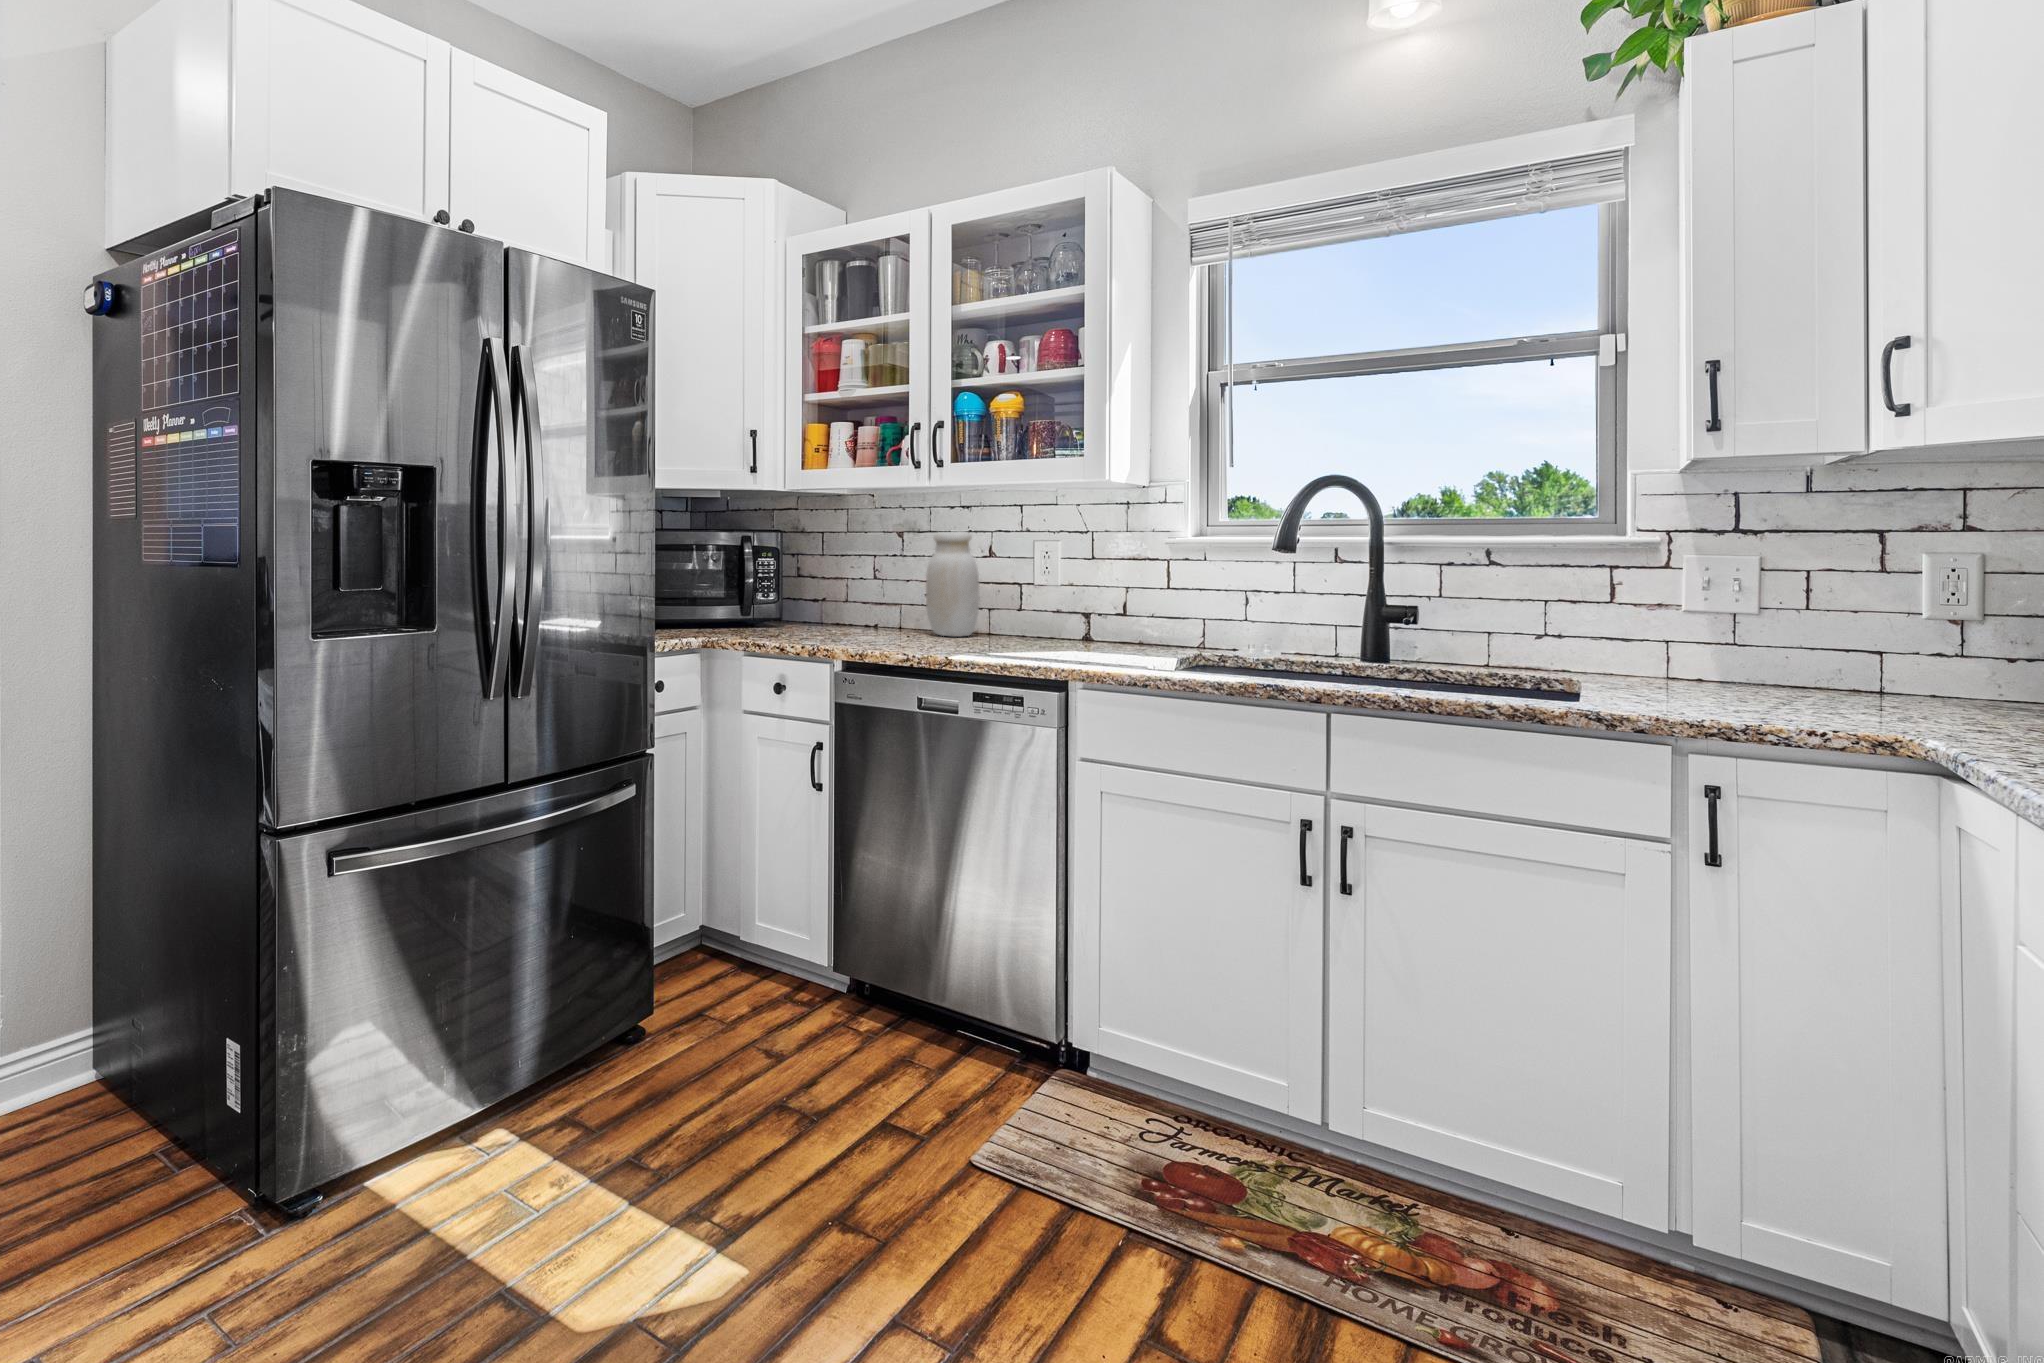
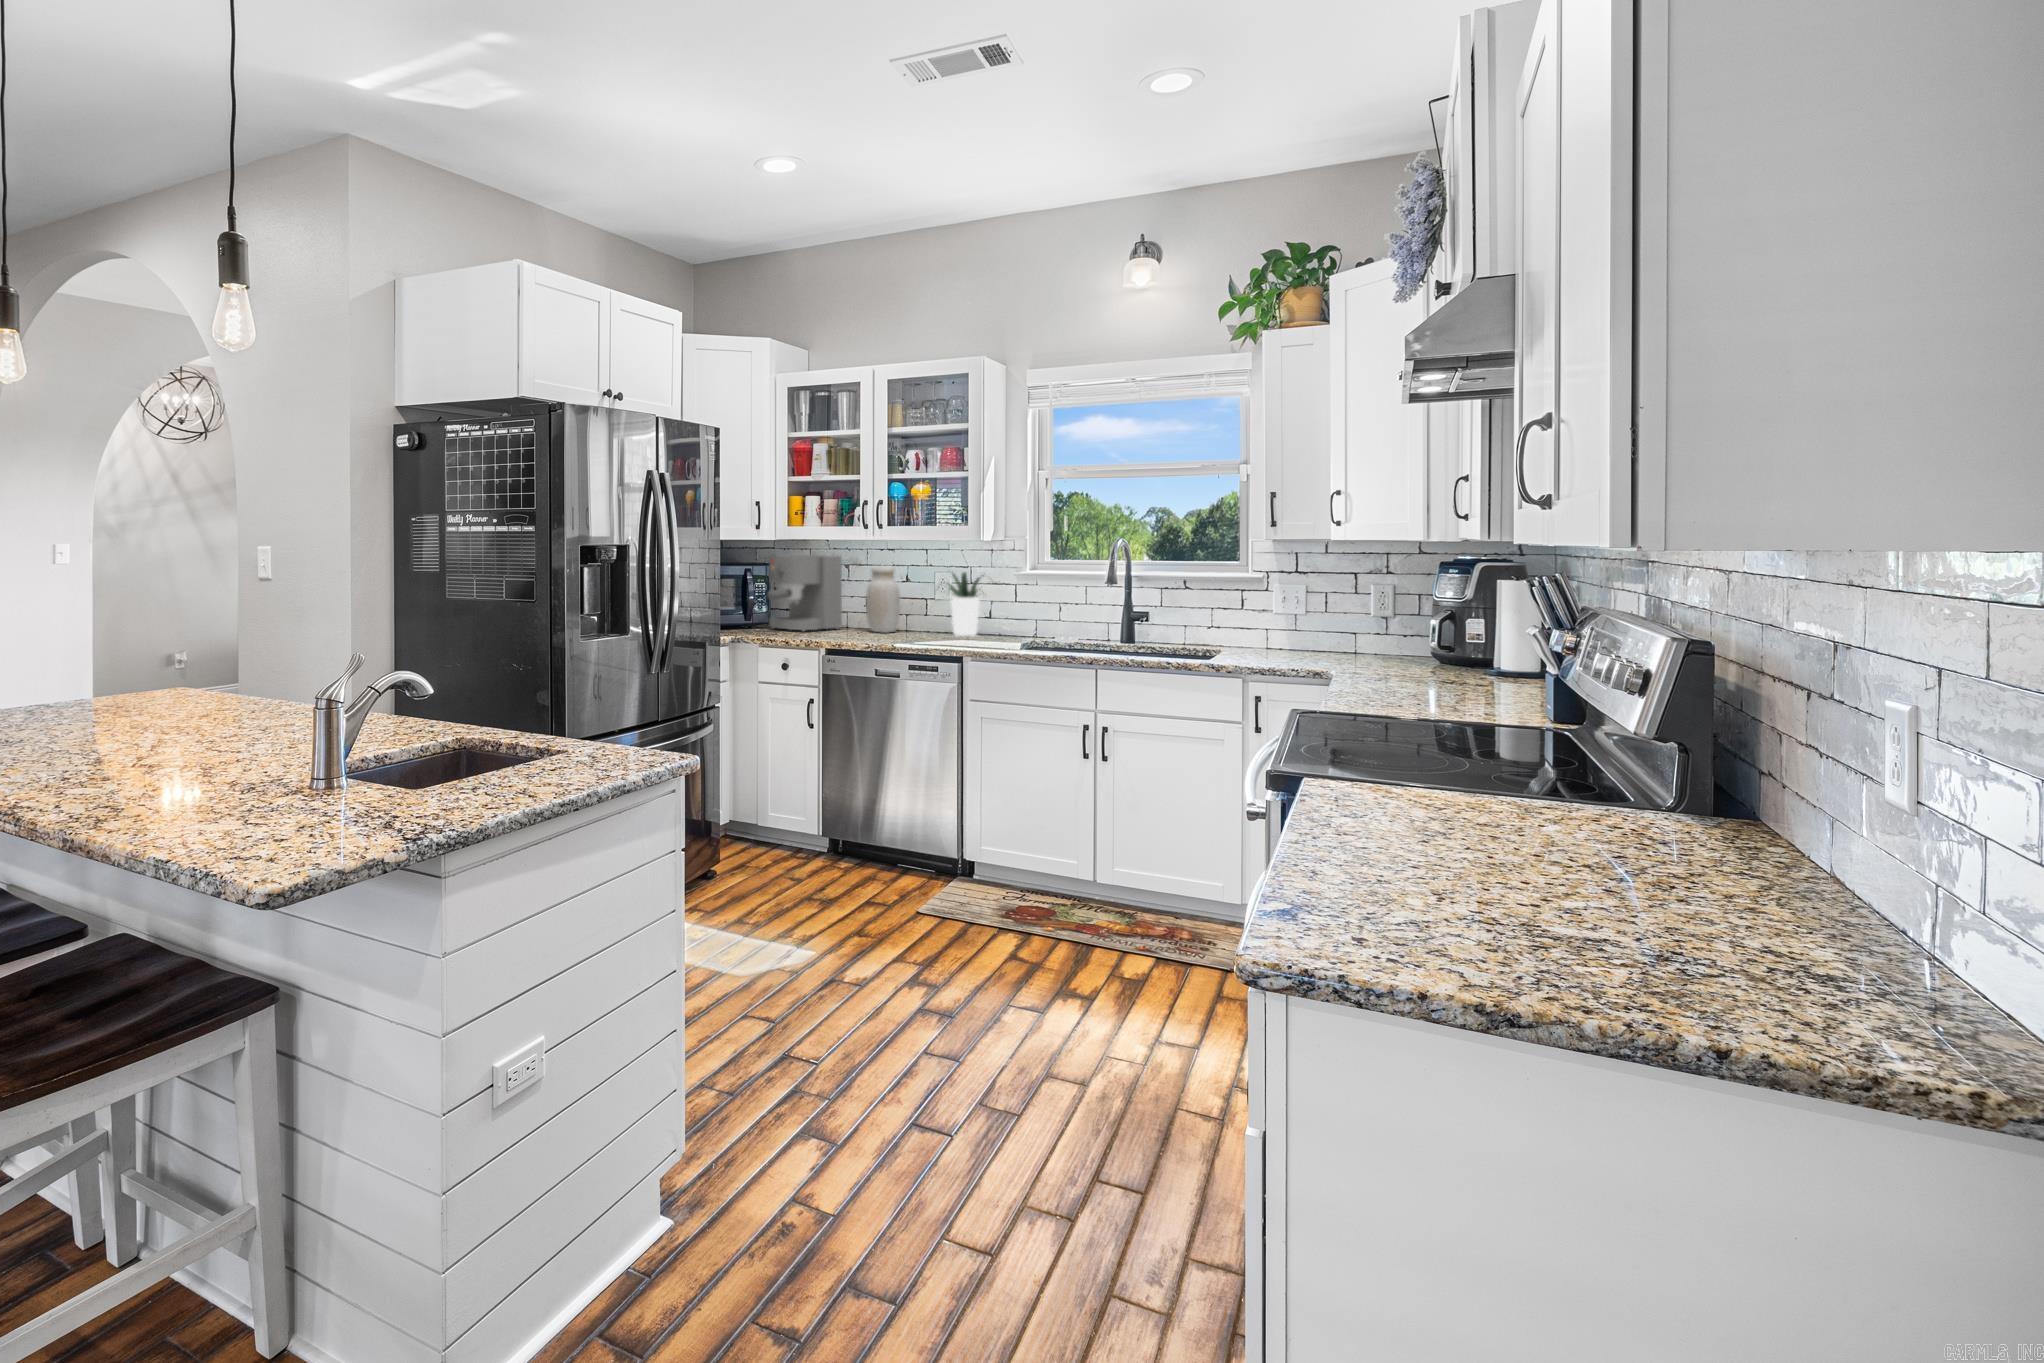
coffee maker: none [770,517,892,634] -> present [767,555,842,632]
potted plant: none [1030,536,1149,644] -> present [947,572,984,636]

